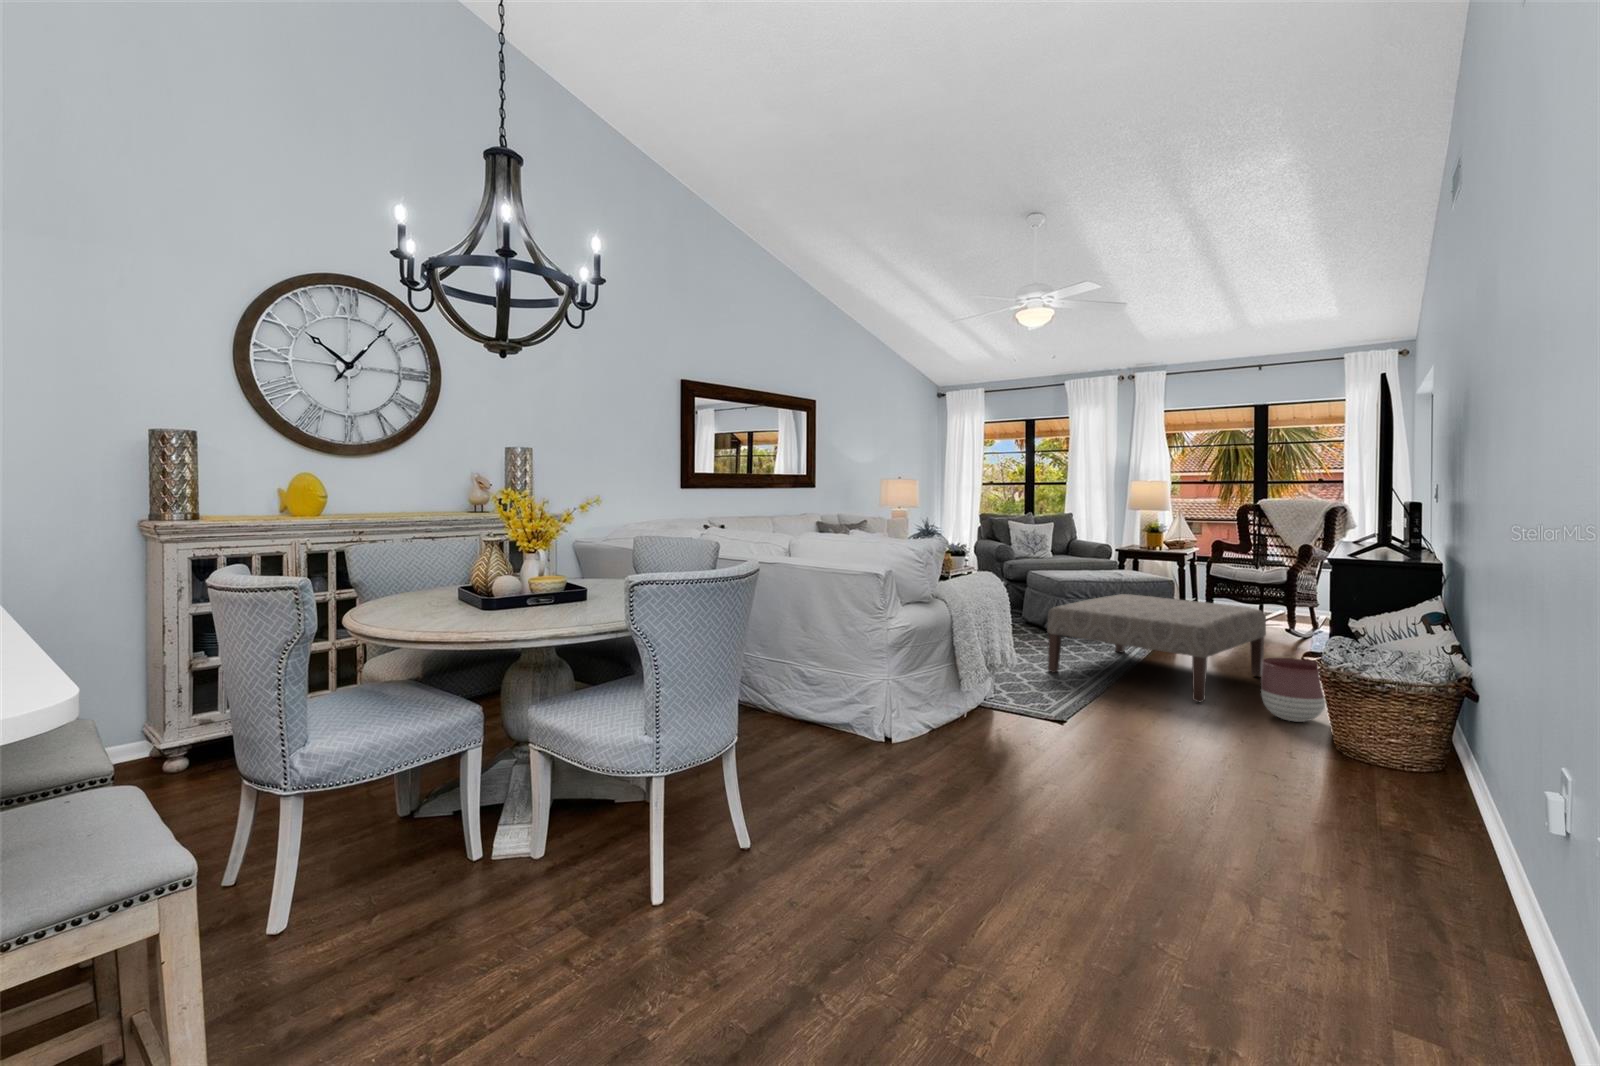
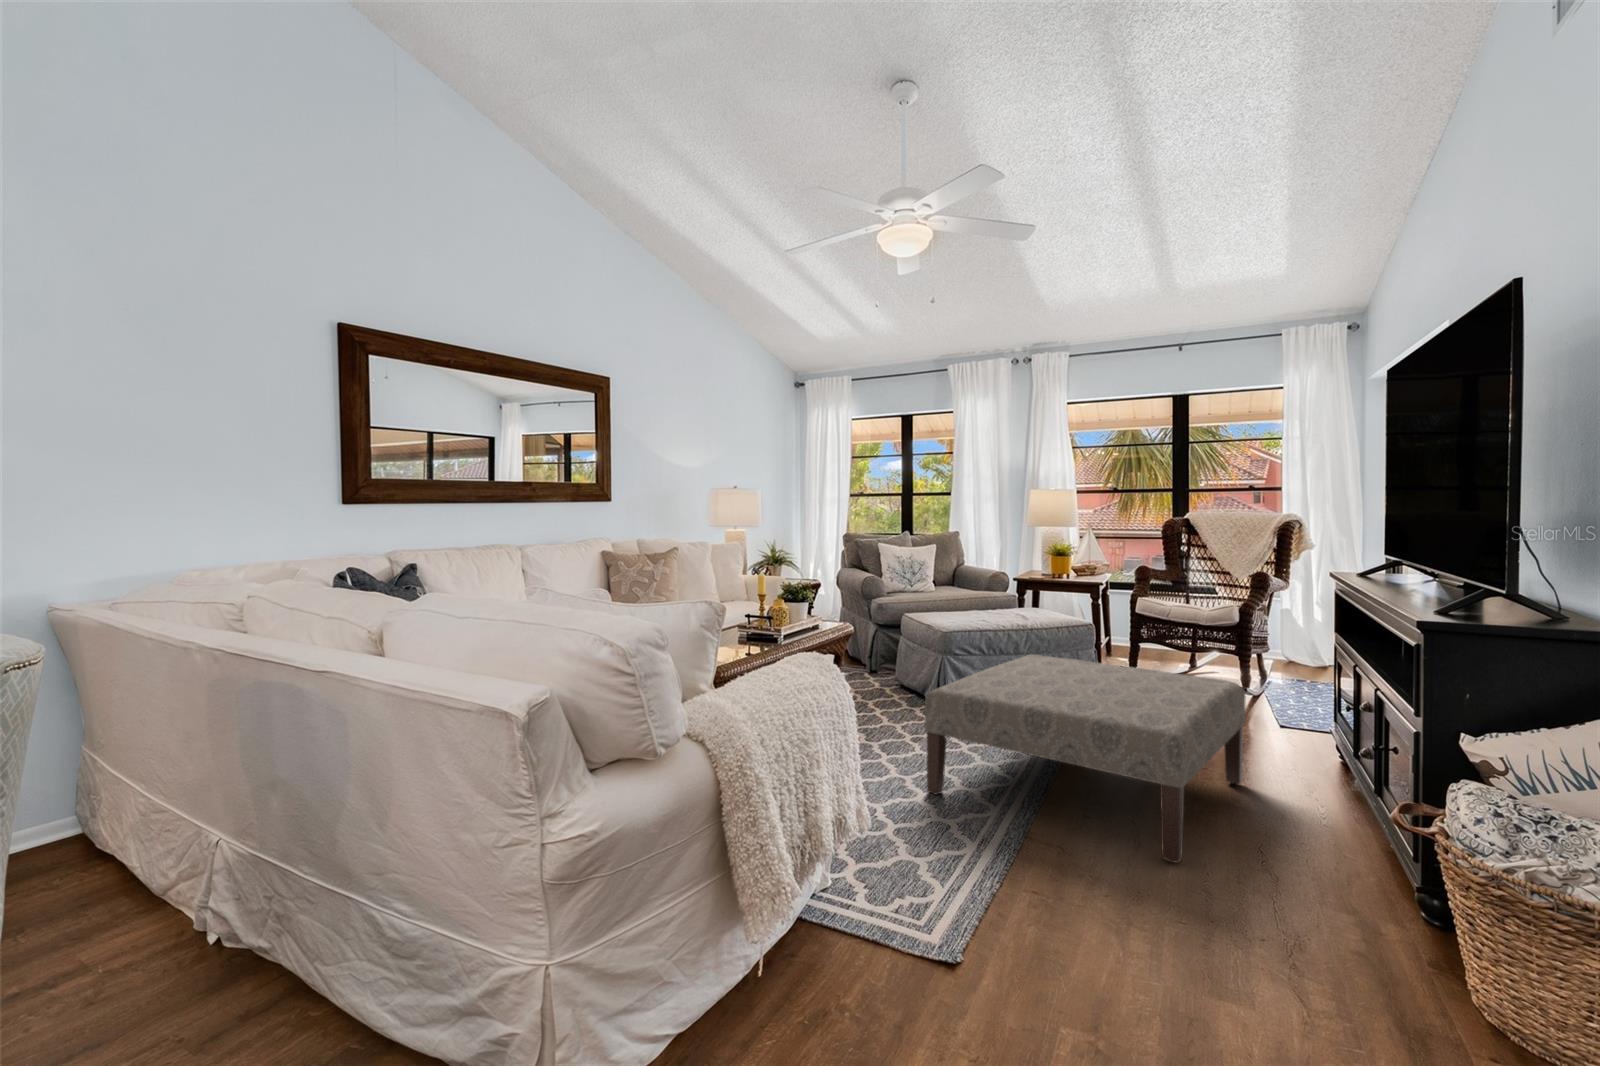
planter: present [1261,658,1325,722] -> none [1279,785,1398,909]

